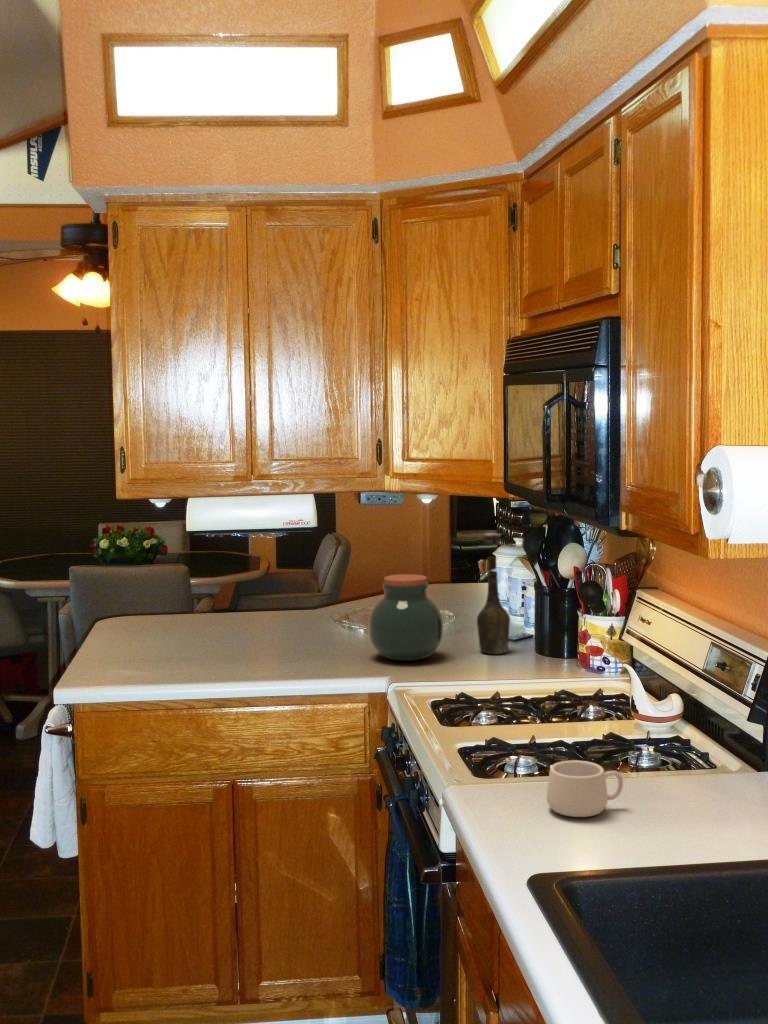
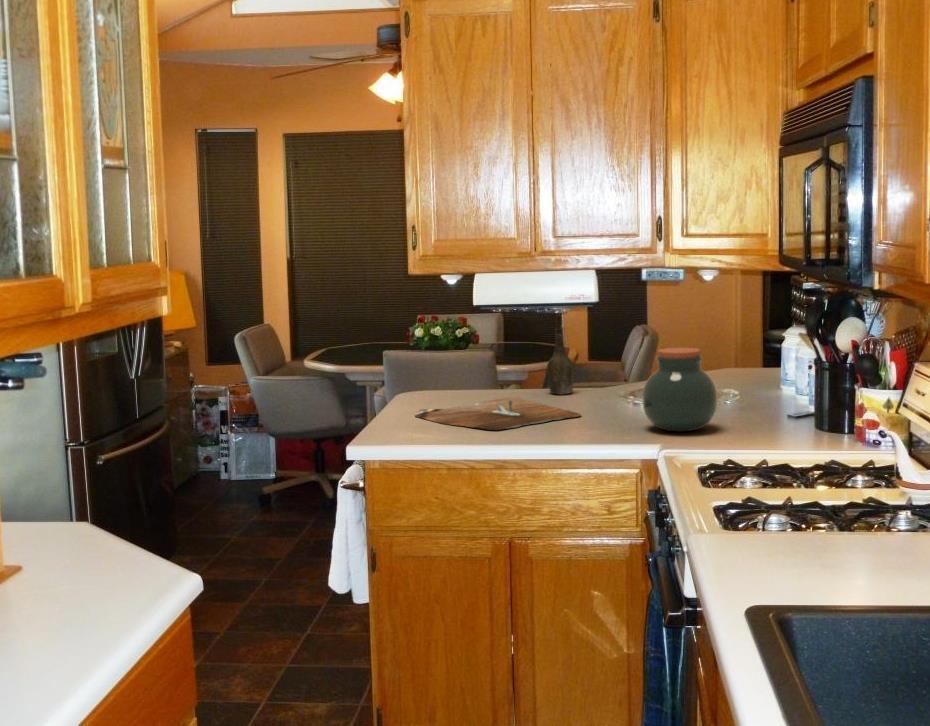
bottle: present [477,533,510,654] -> present [547,315,574,395]
cutting board: none [123,624,302,665] -> present [415,397,581,430]
mug: present [547,760,623,817] -> none [783,512,862,566]

